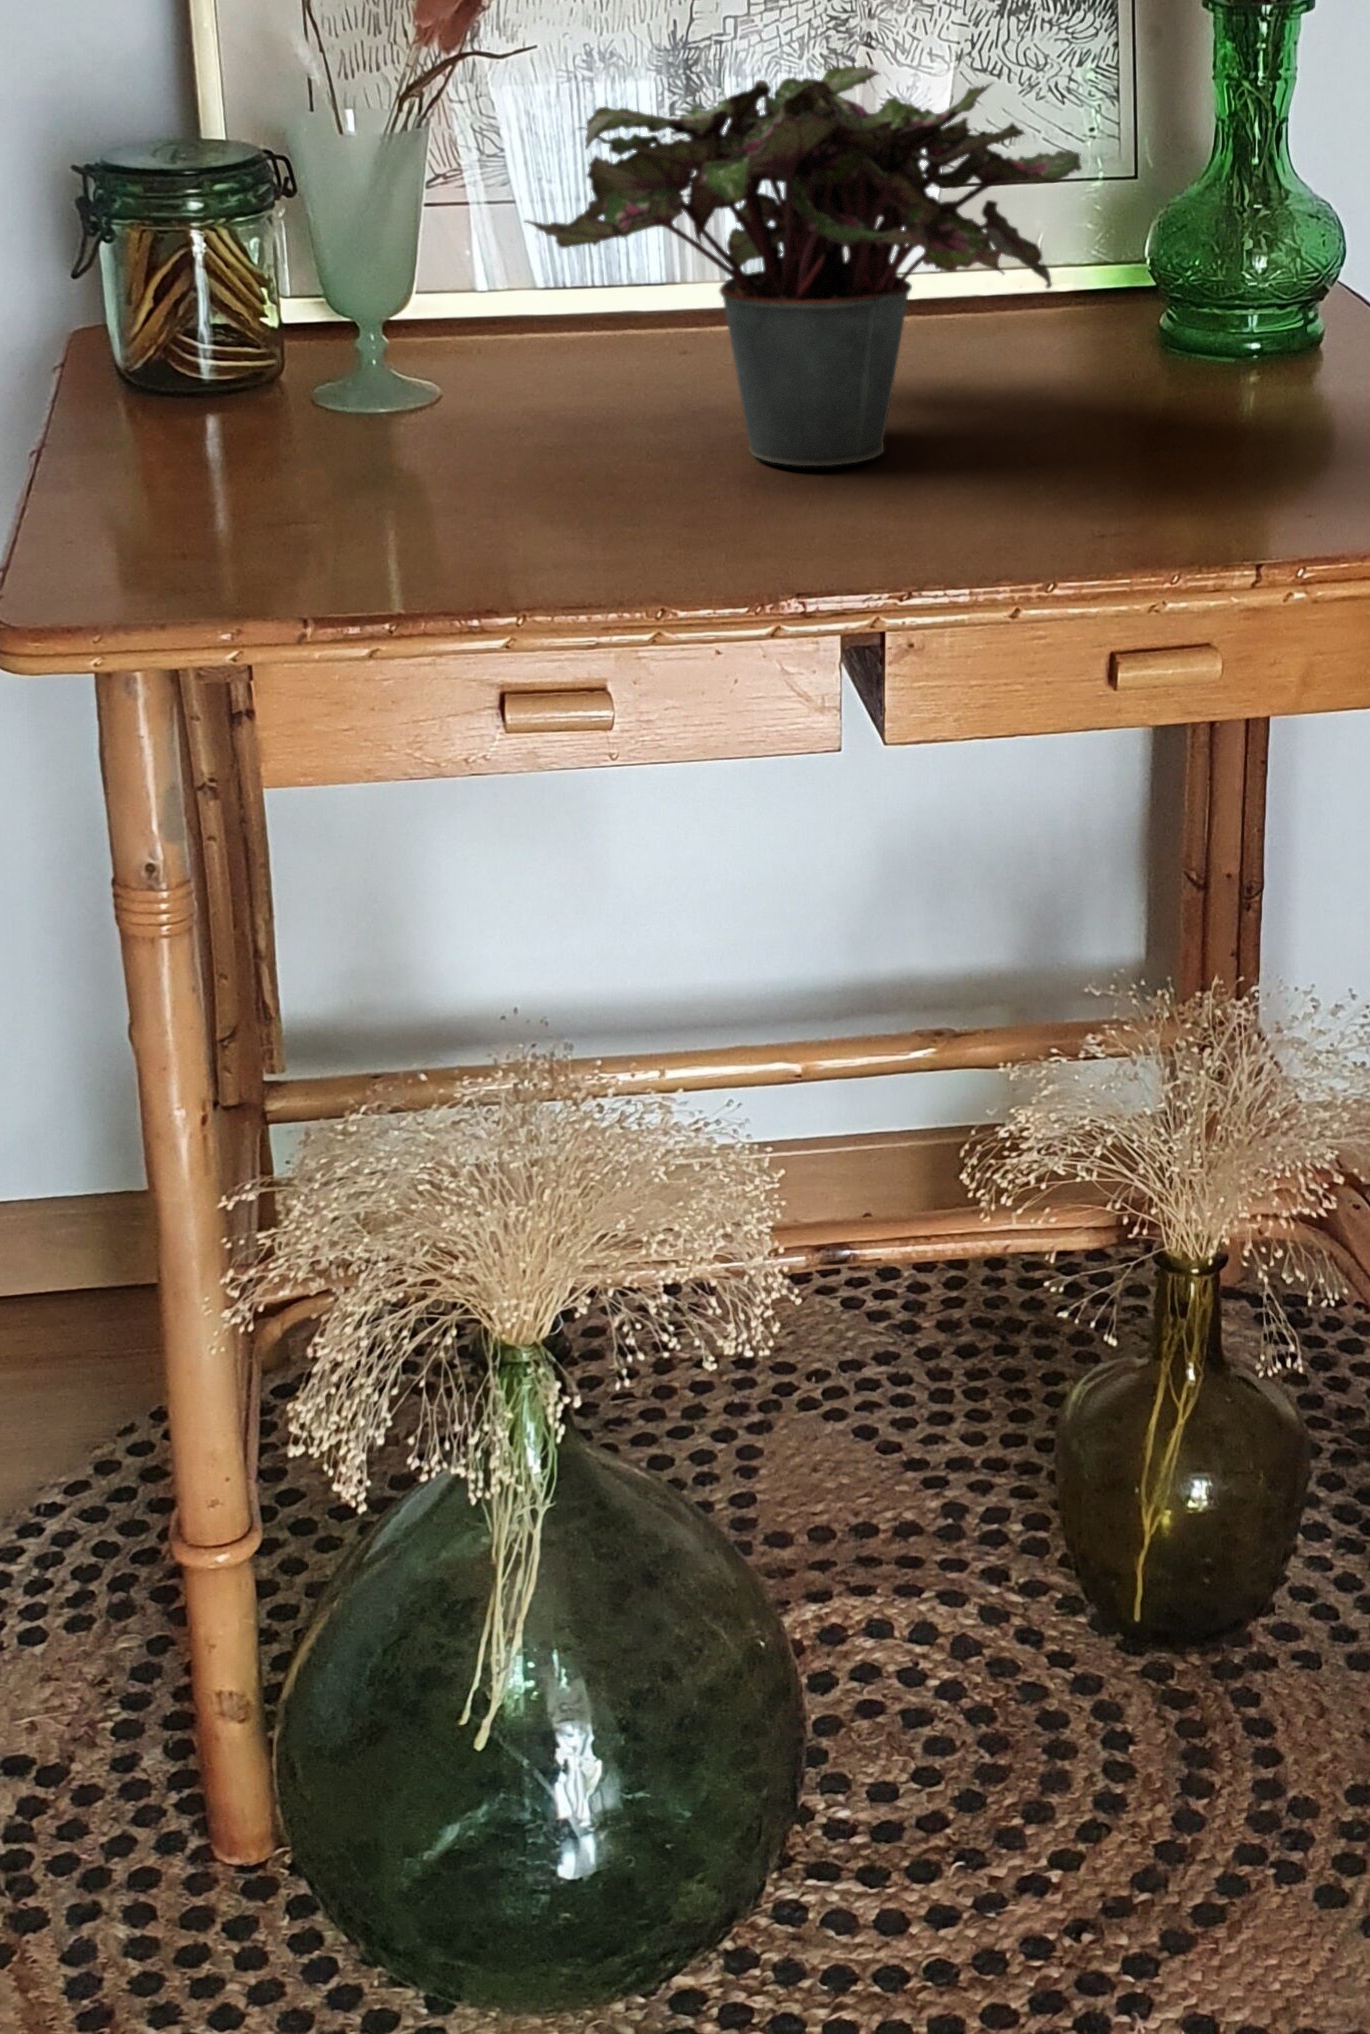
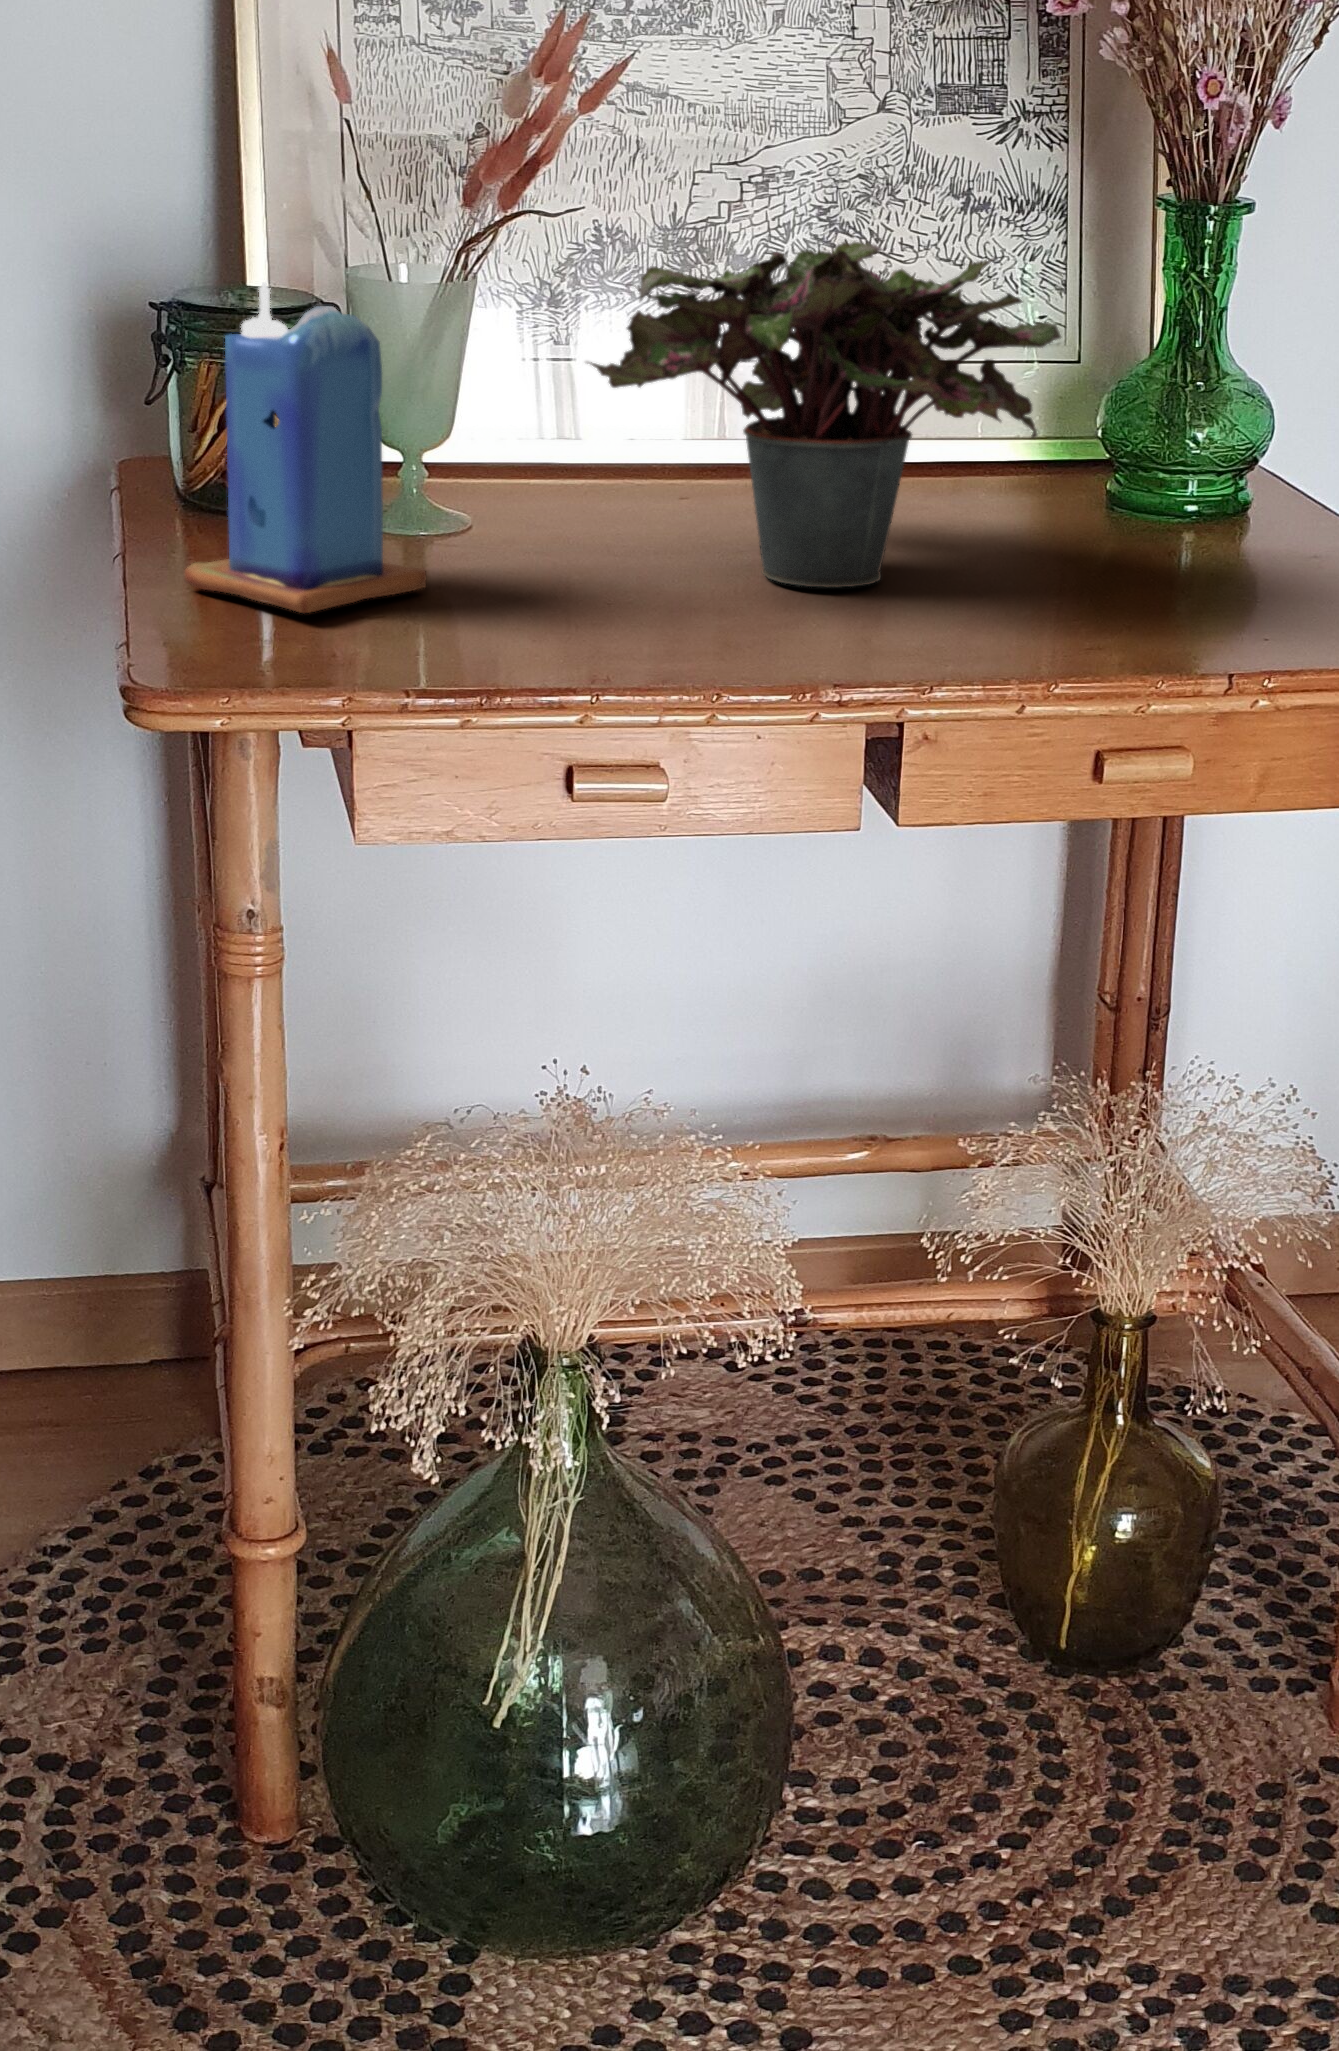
candle: none [89,143,360,522] -> present [185,282,426,613]

